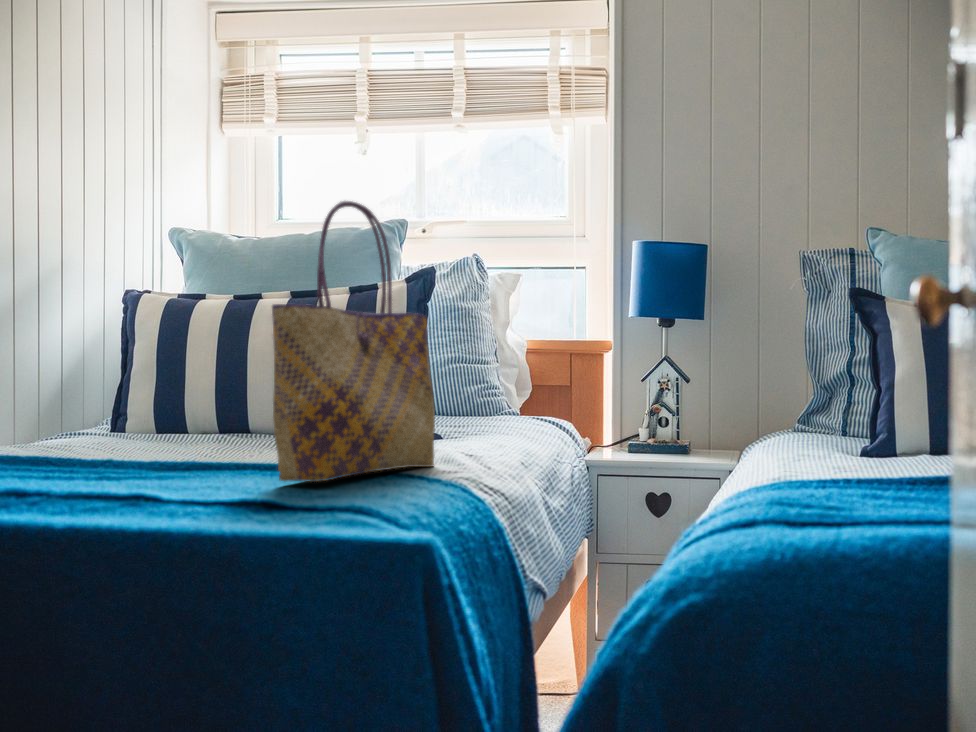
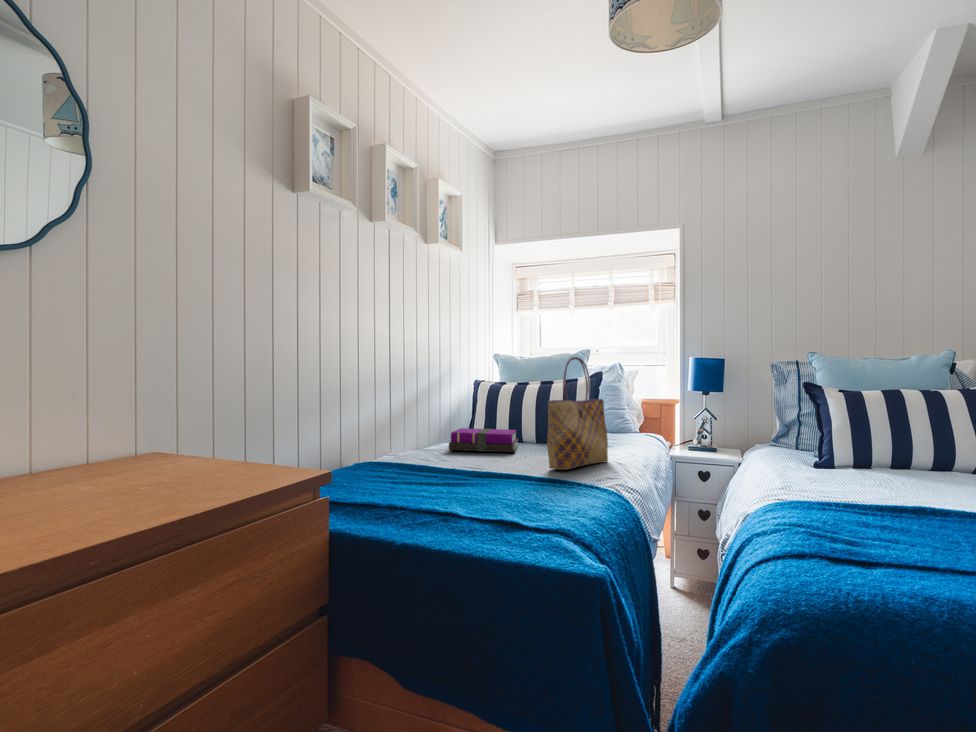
notebook: none [31,401,228,453] -> present [449,428,518,452]

